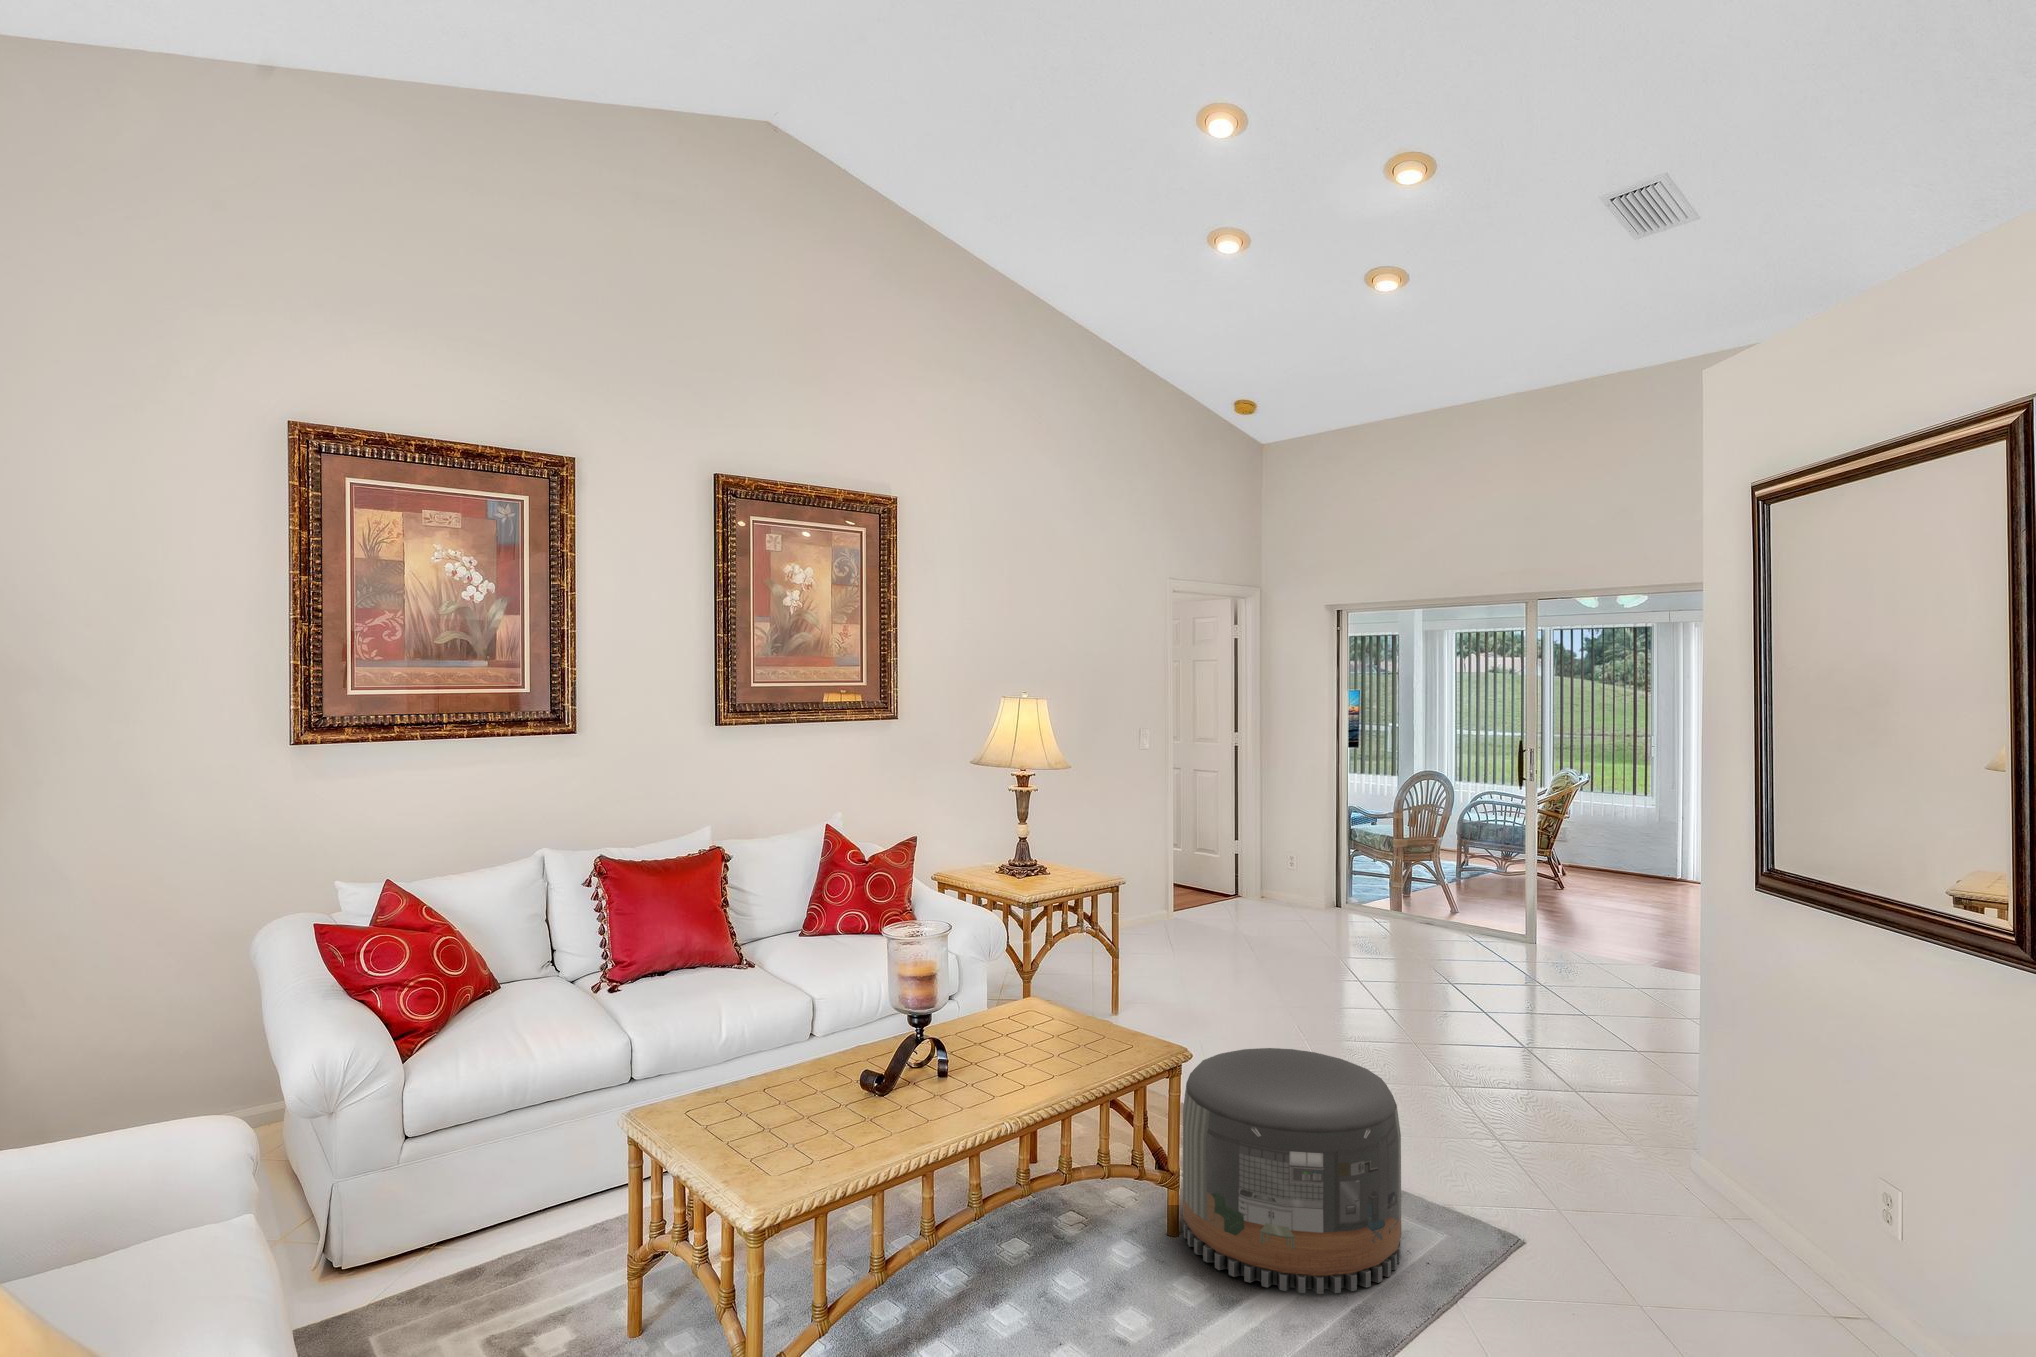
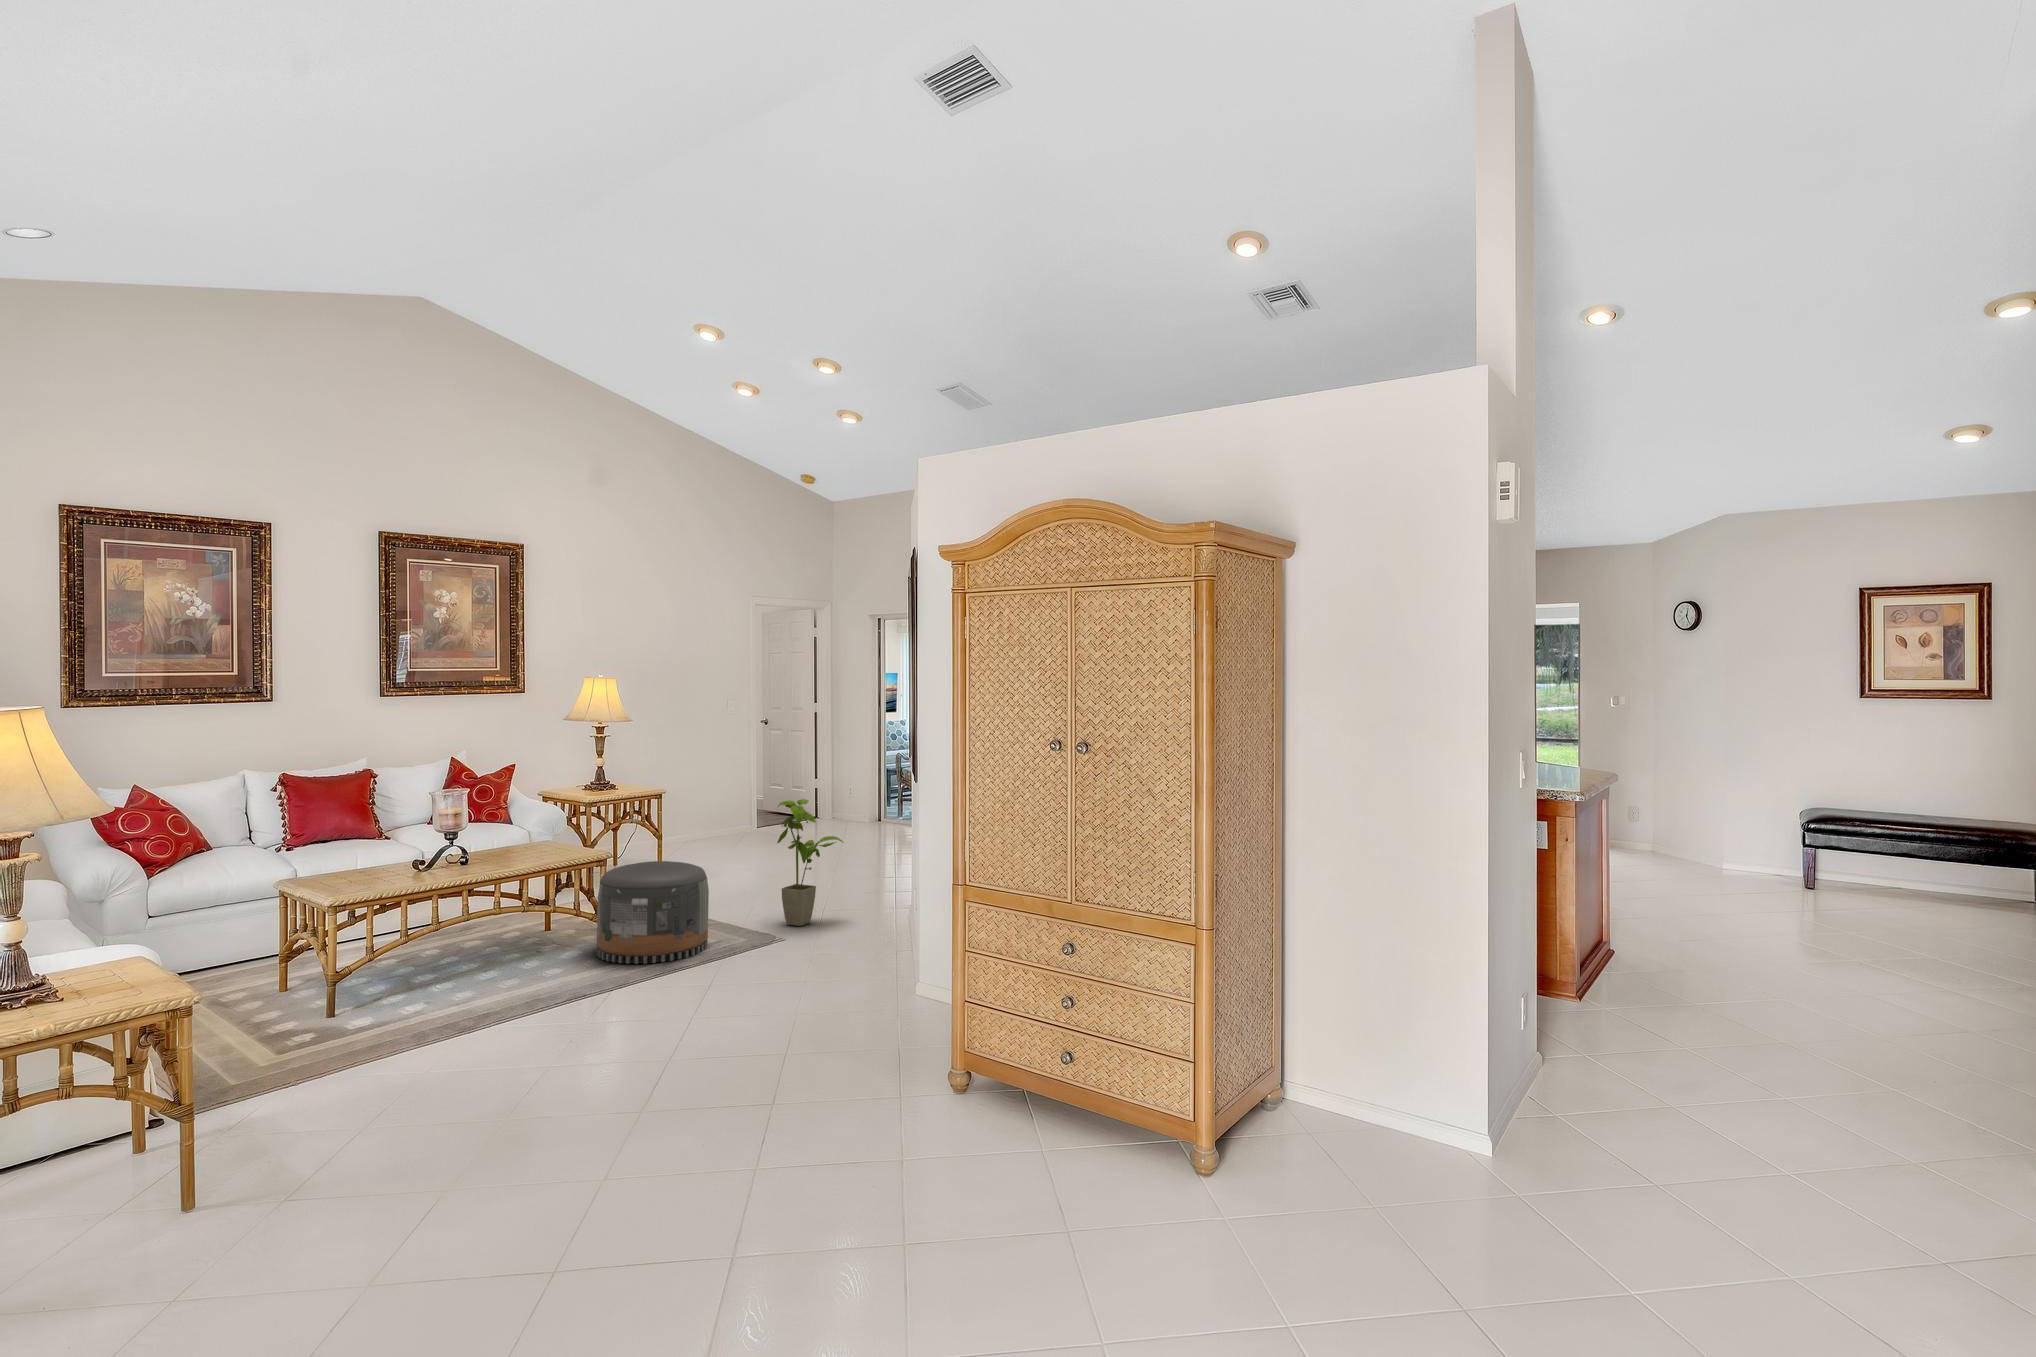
house plant: none [1456,925,1600,1178] -> present [777,799,844,926]

